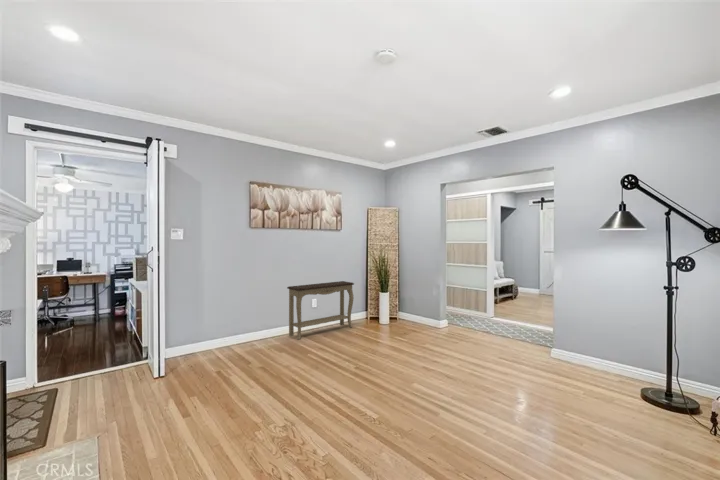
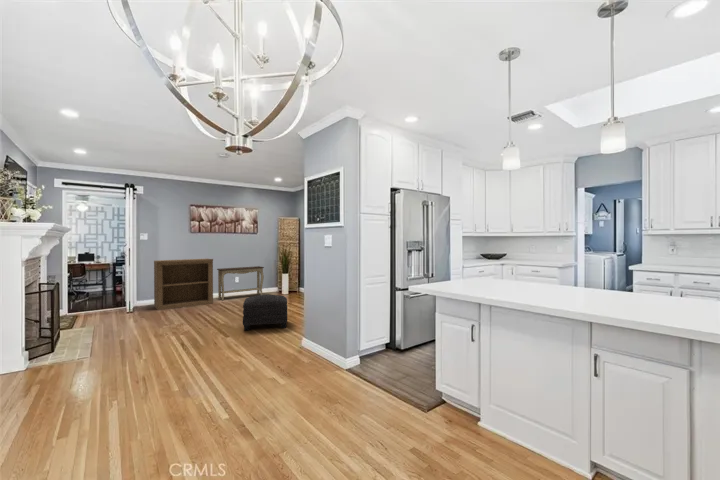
bookshelf: none [193,270,291,367] -> present [154,259,213,310]
ottoman: none [422,355,533,450] -> present [243,294,287,330]

